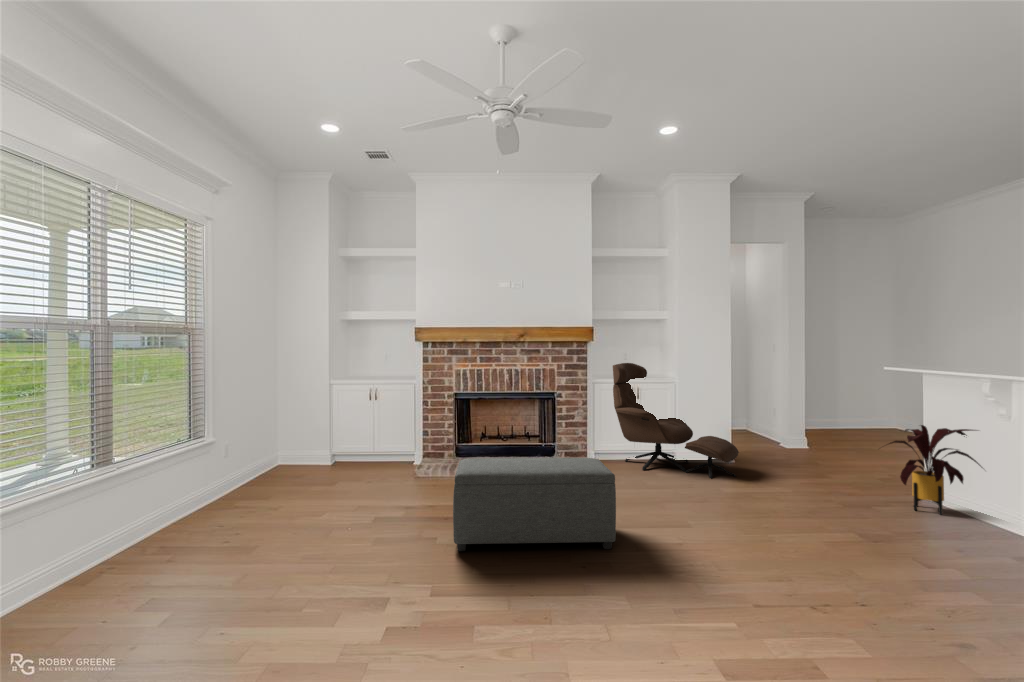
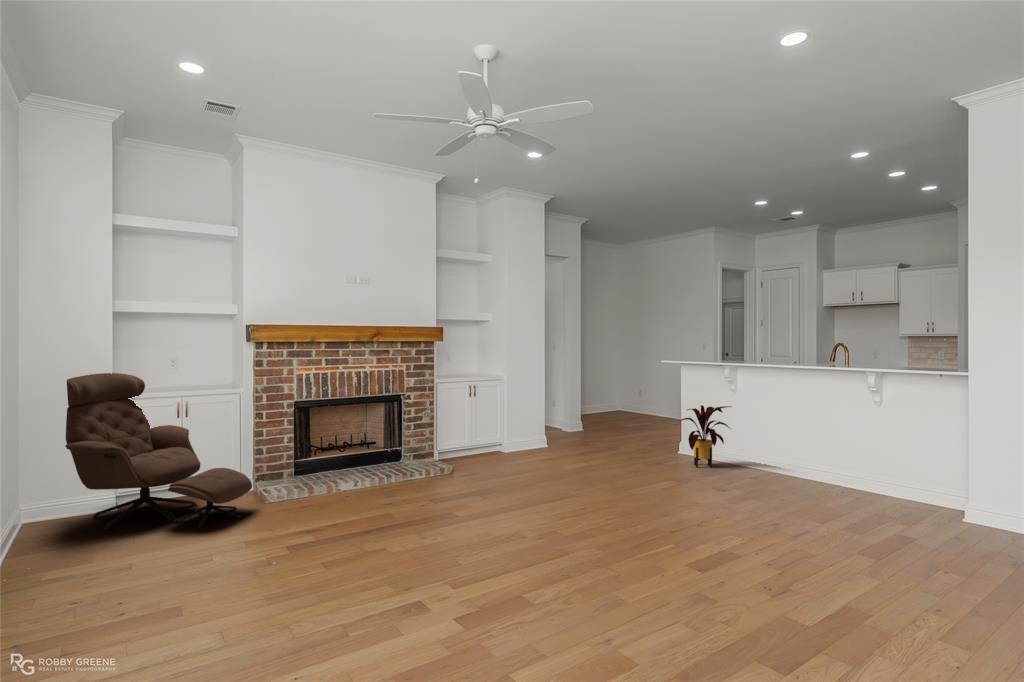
lounge chair: present [613,363,739,479] -> present [65,373,252,530]
ottoman: present [453,458,616,551] -> none [390,454,543,556]

